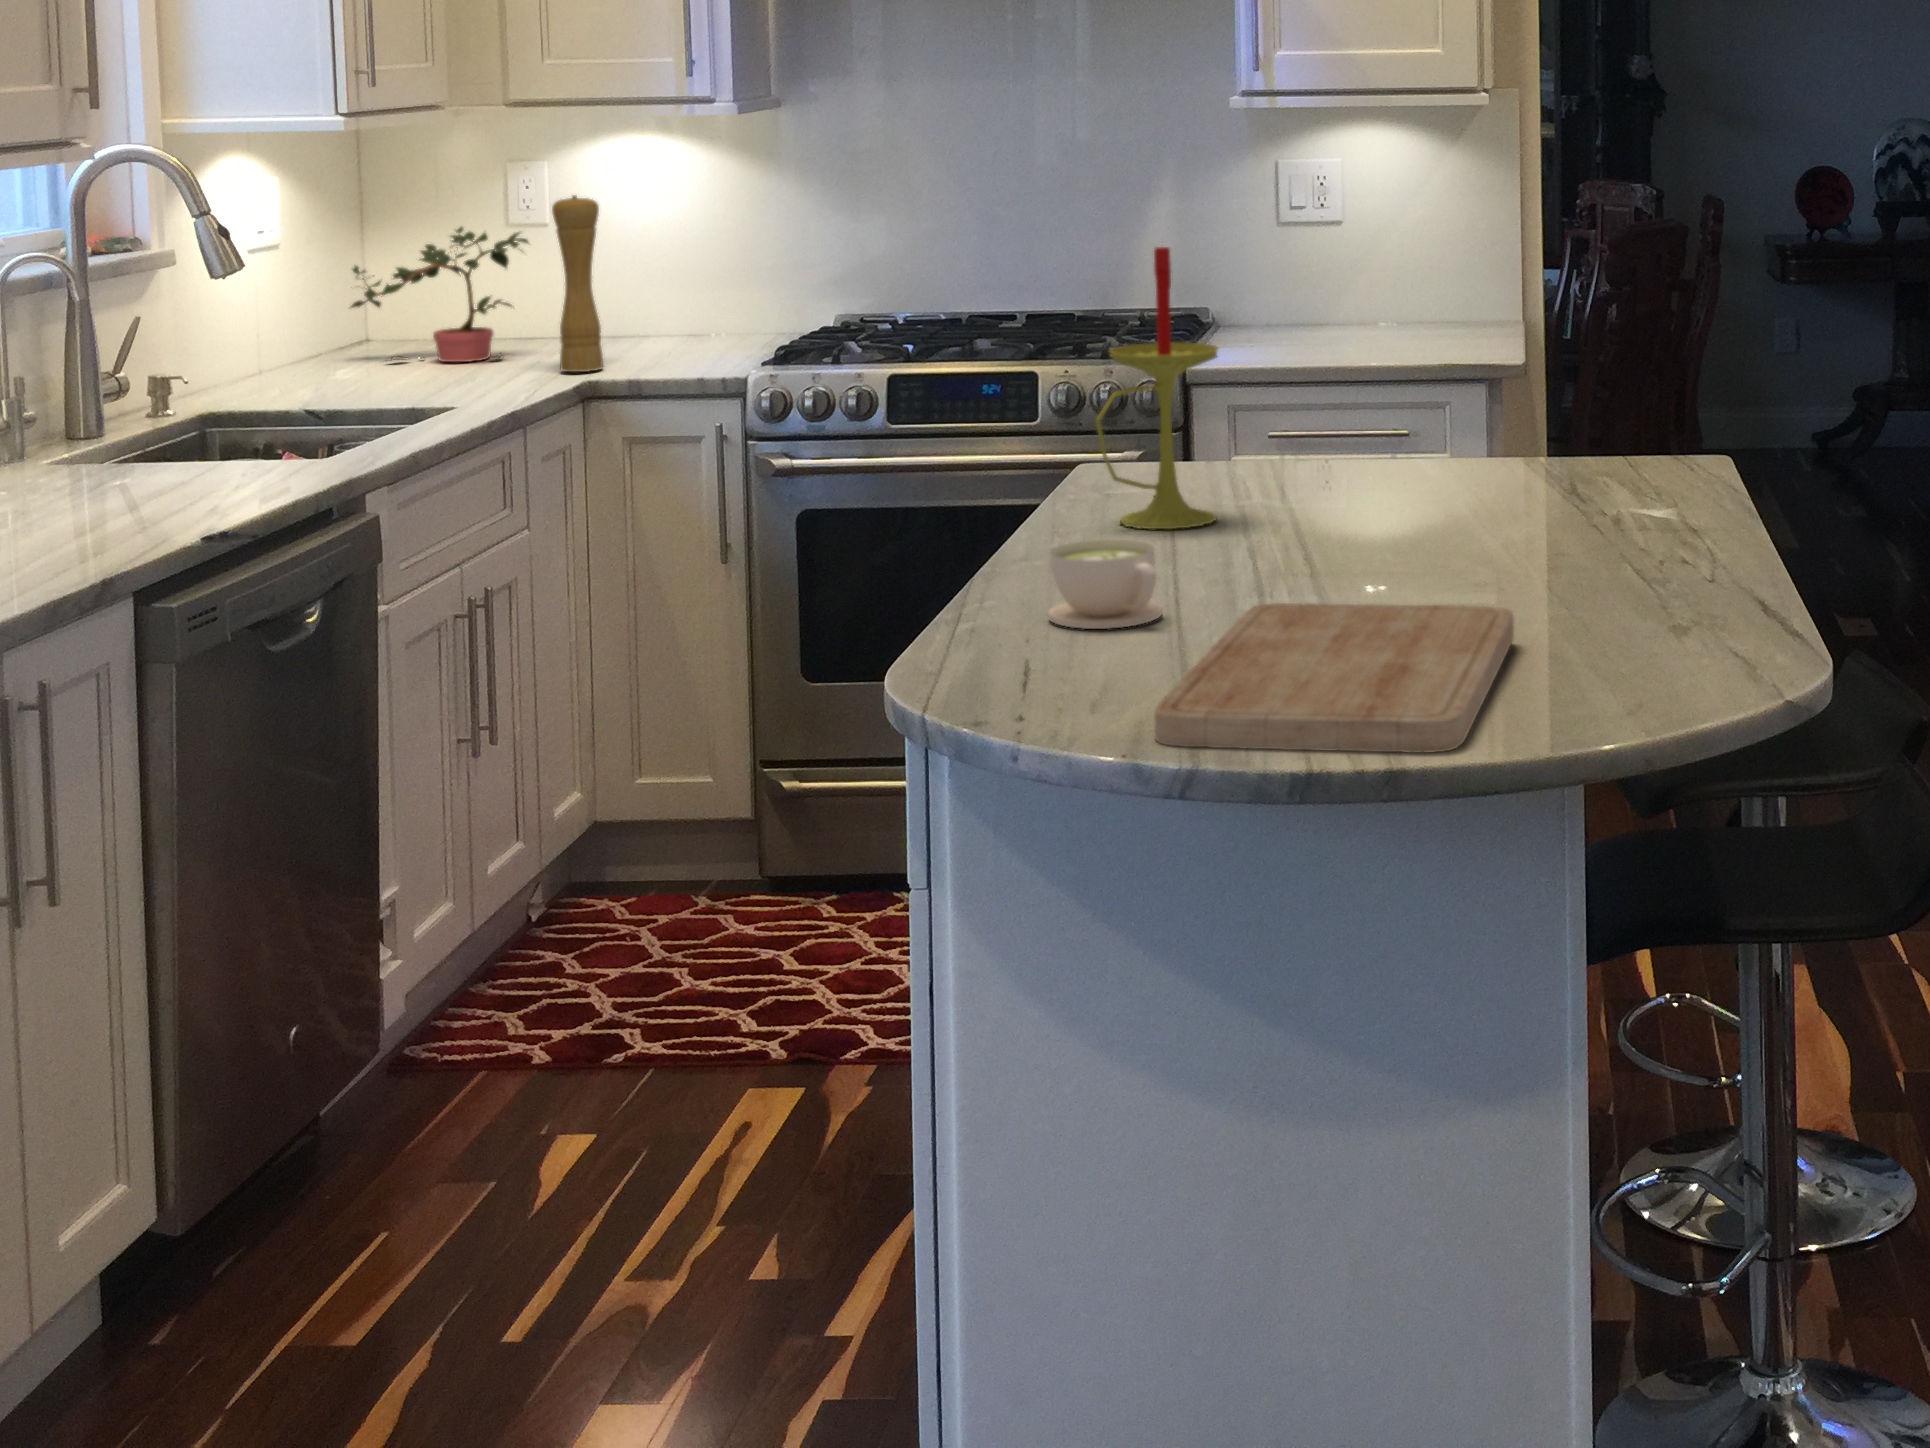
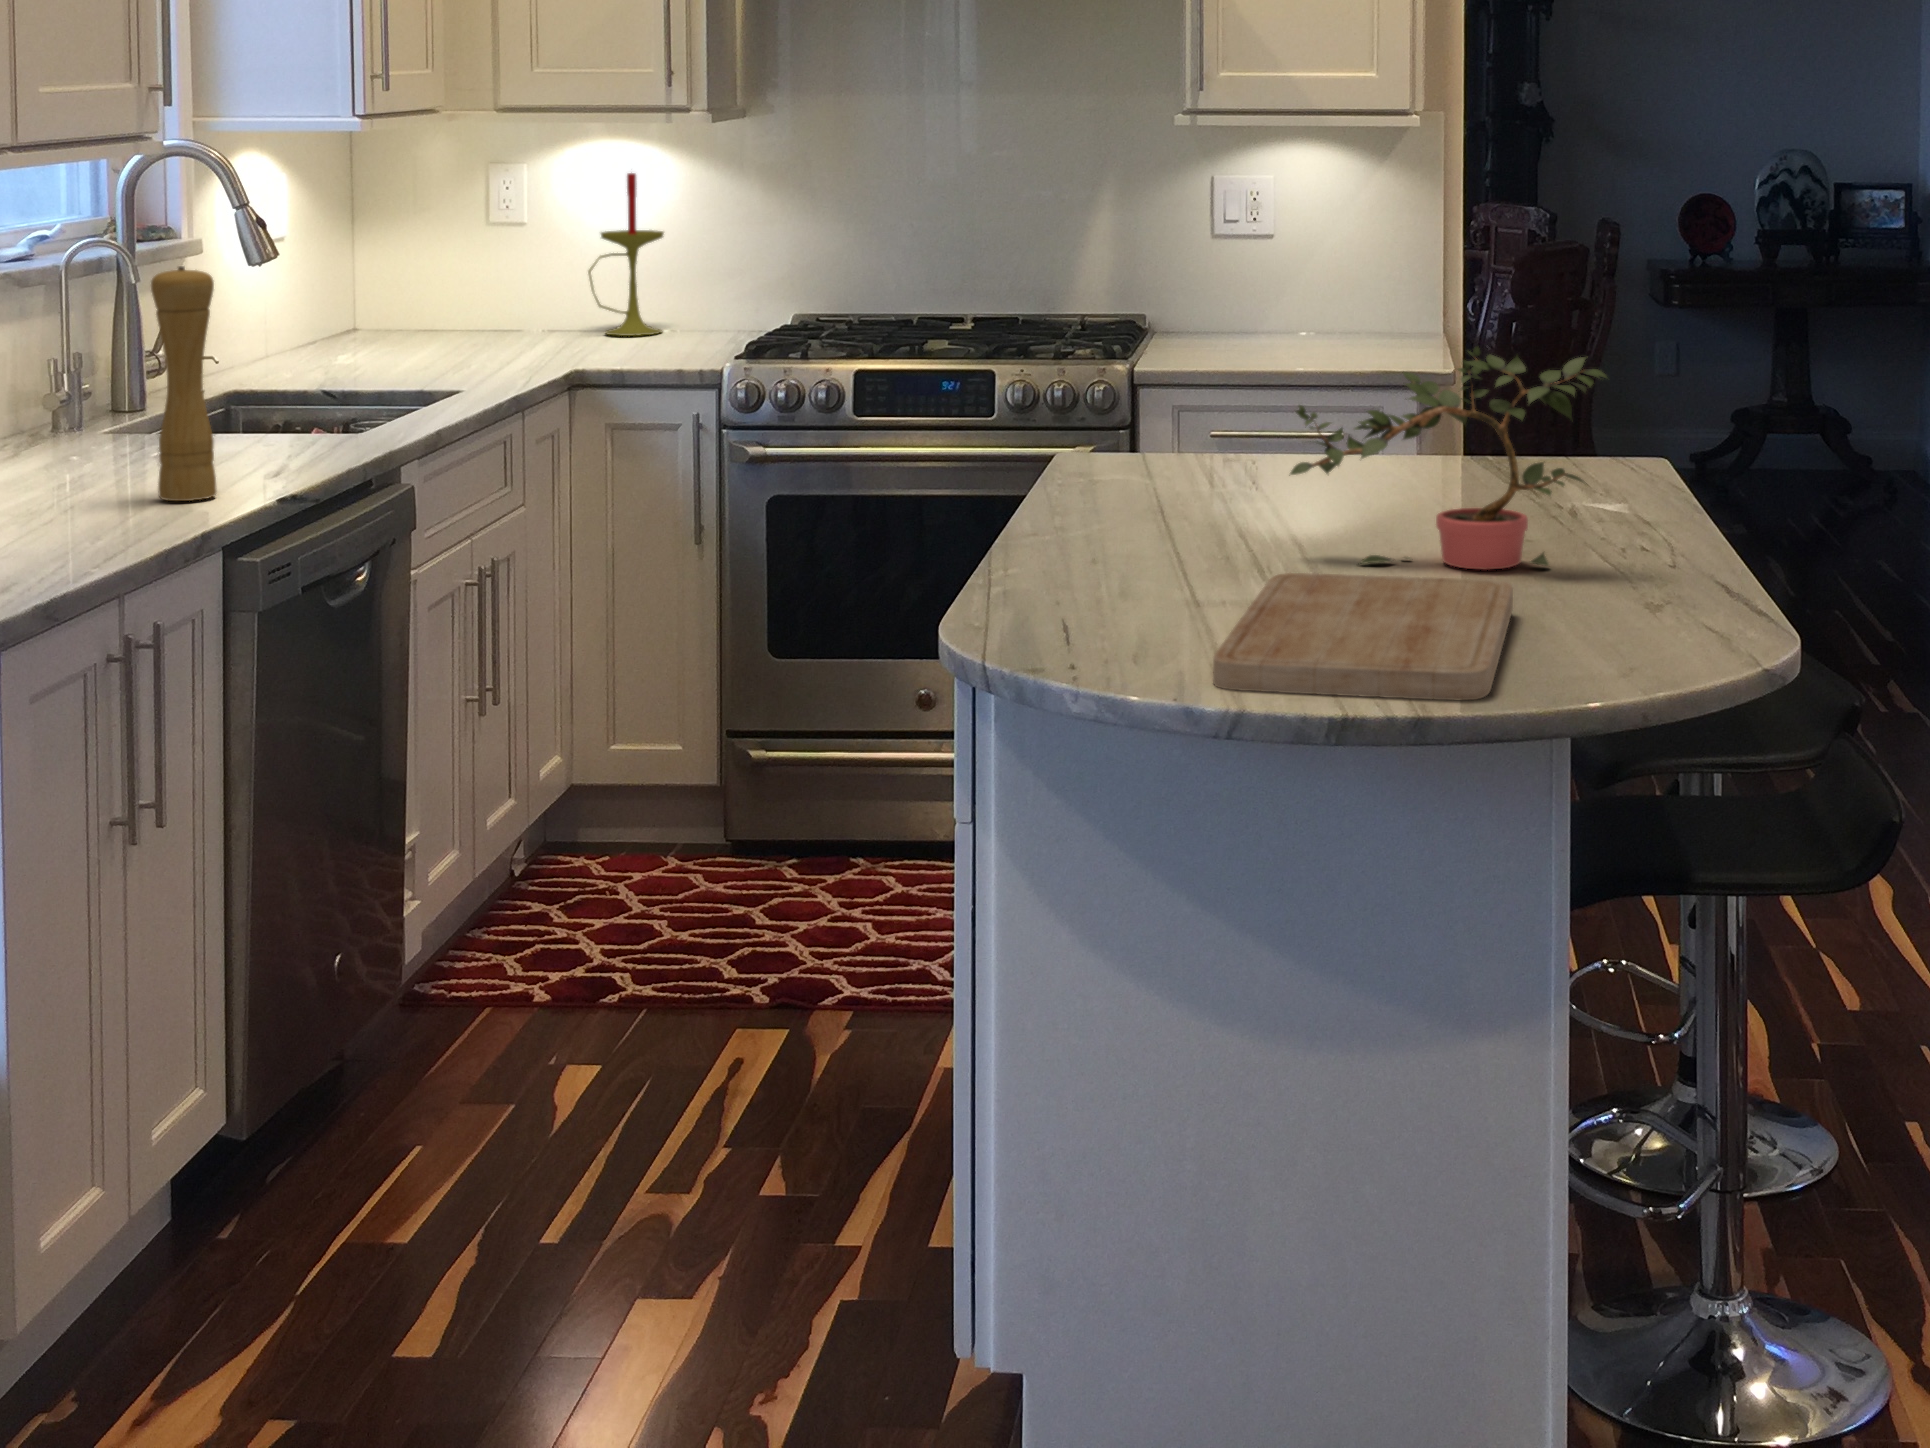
pepper mill: present [552,195,603,372] -> present [151,266,217,501]
potted plant: present [351,227,528,362] -> present [1289,347,1606,570]
candle: present [1096,247,1218,529] -> present [588,173,664,336]
coffee cup: present [1048,540,1163,629] -> none [1083,514,1187,593]

